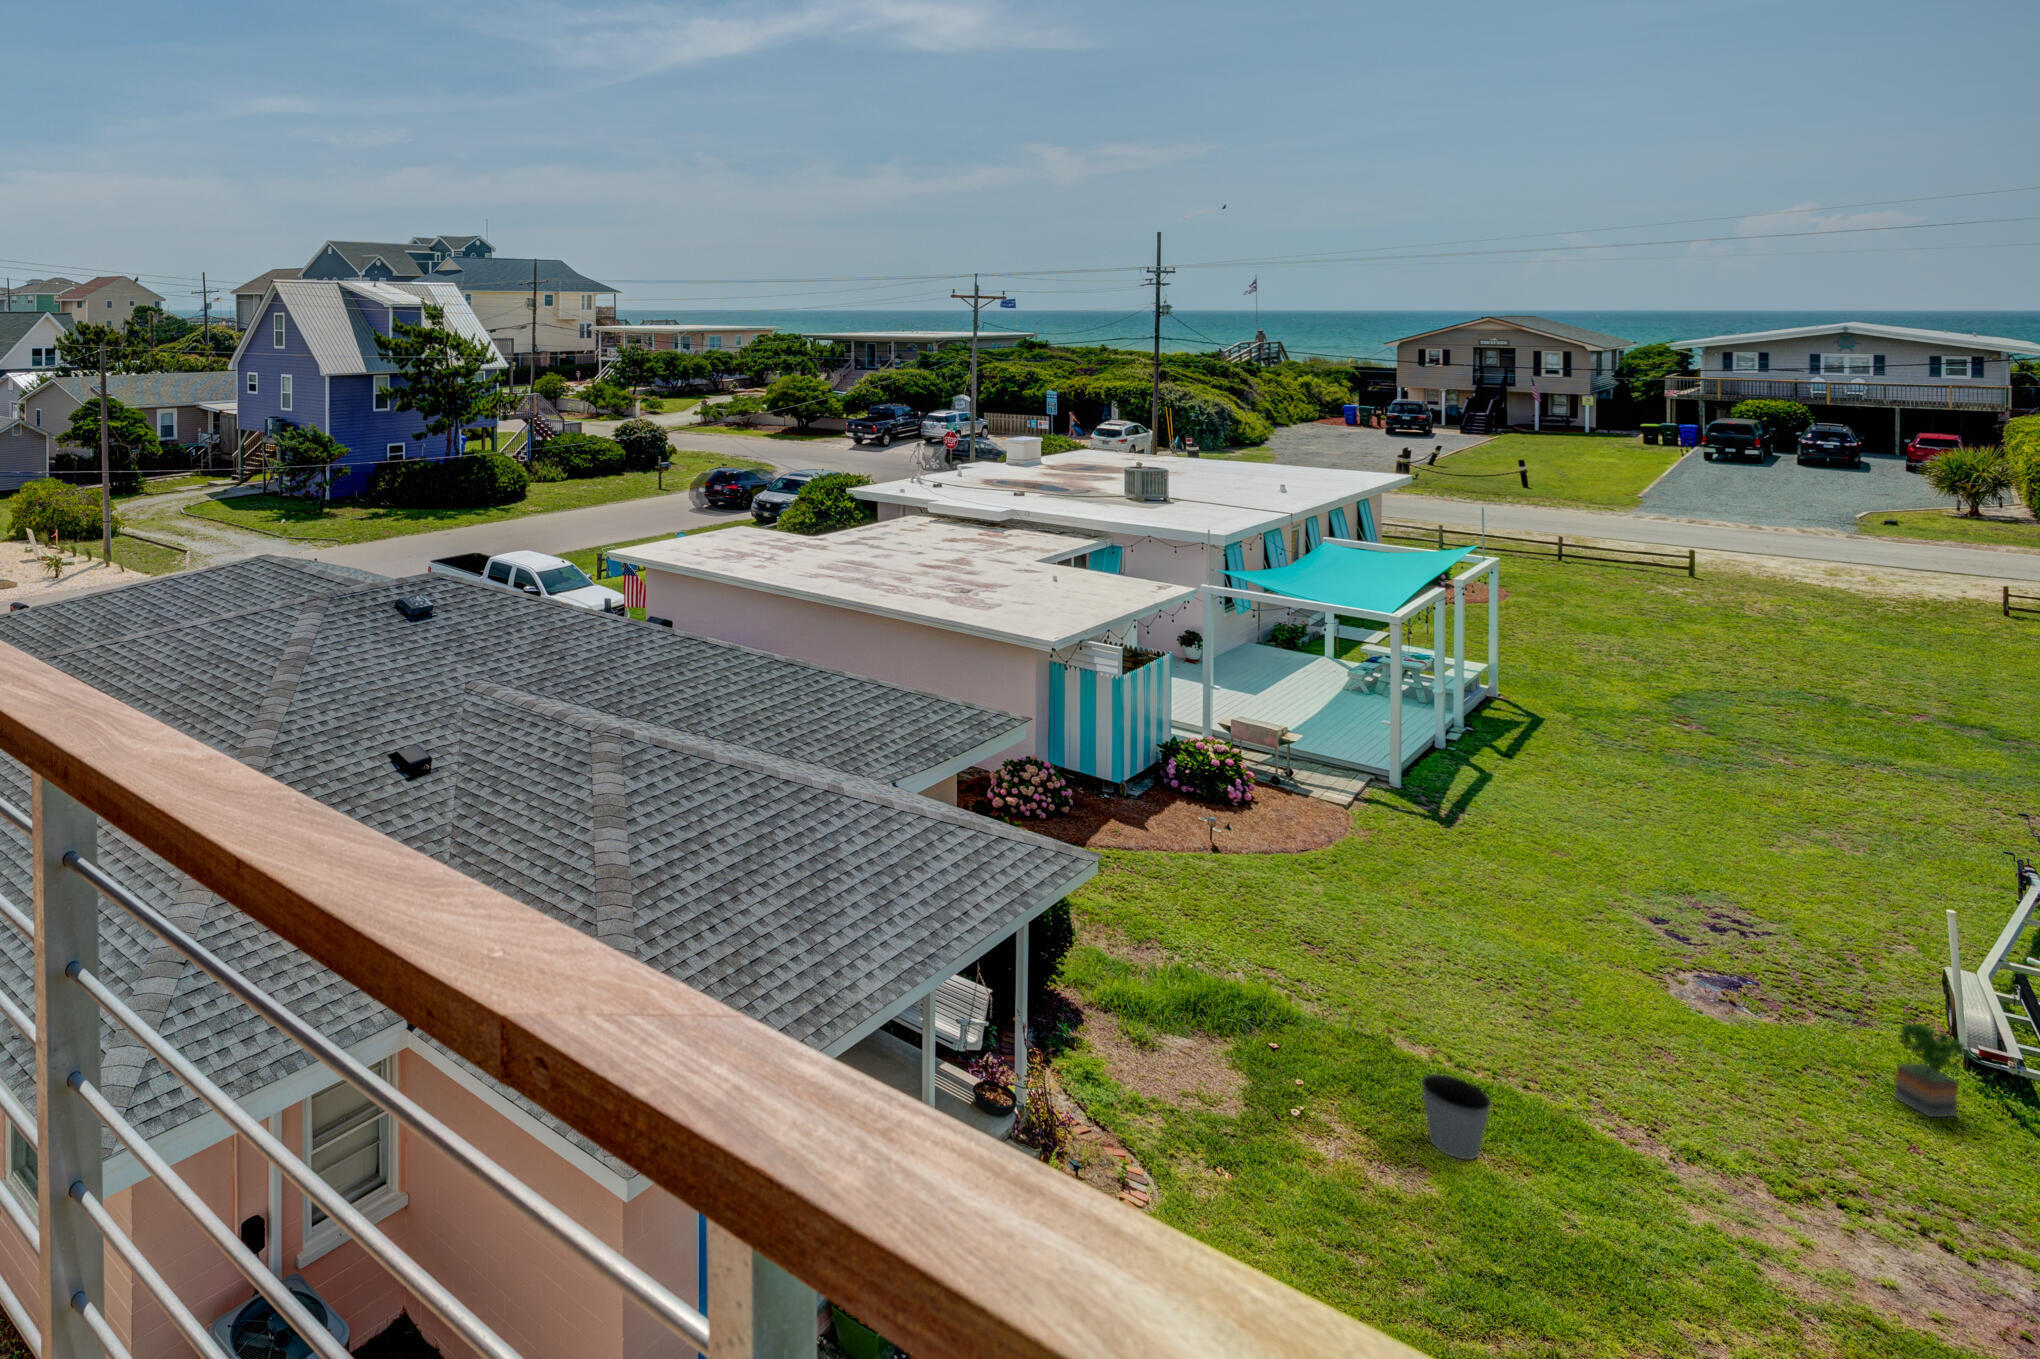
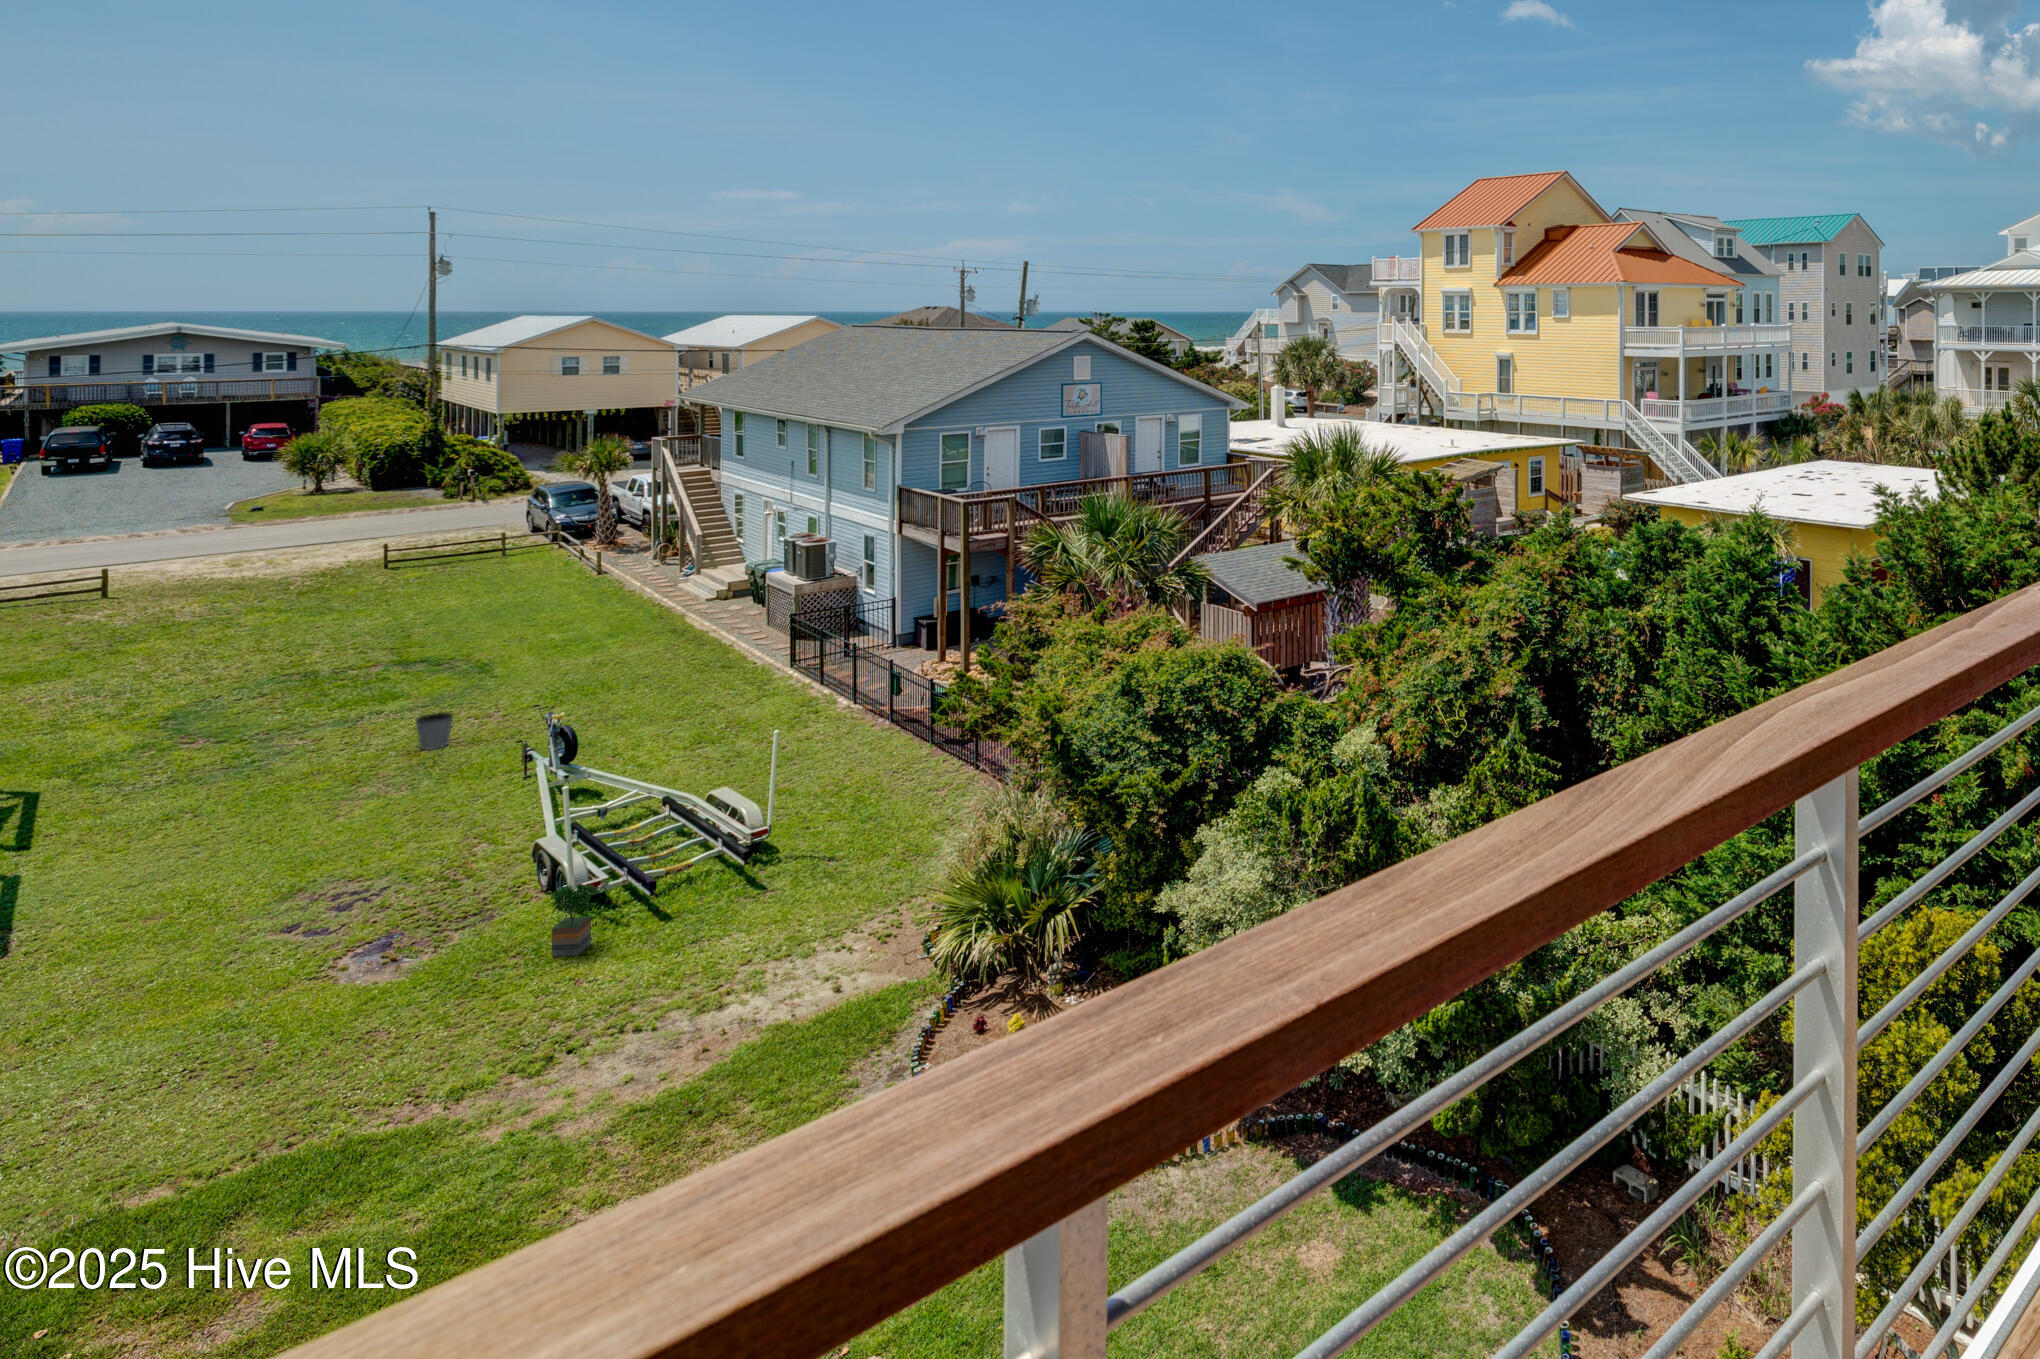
bucket: present [1422,1074,1491,1160] -> present [416,712,454,750]

